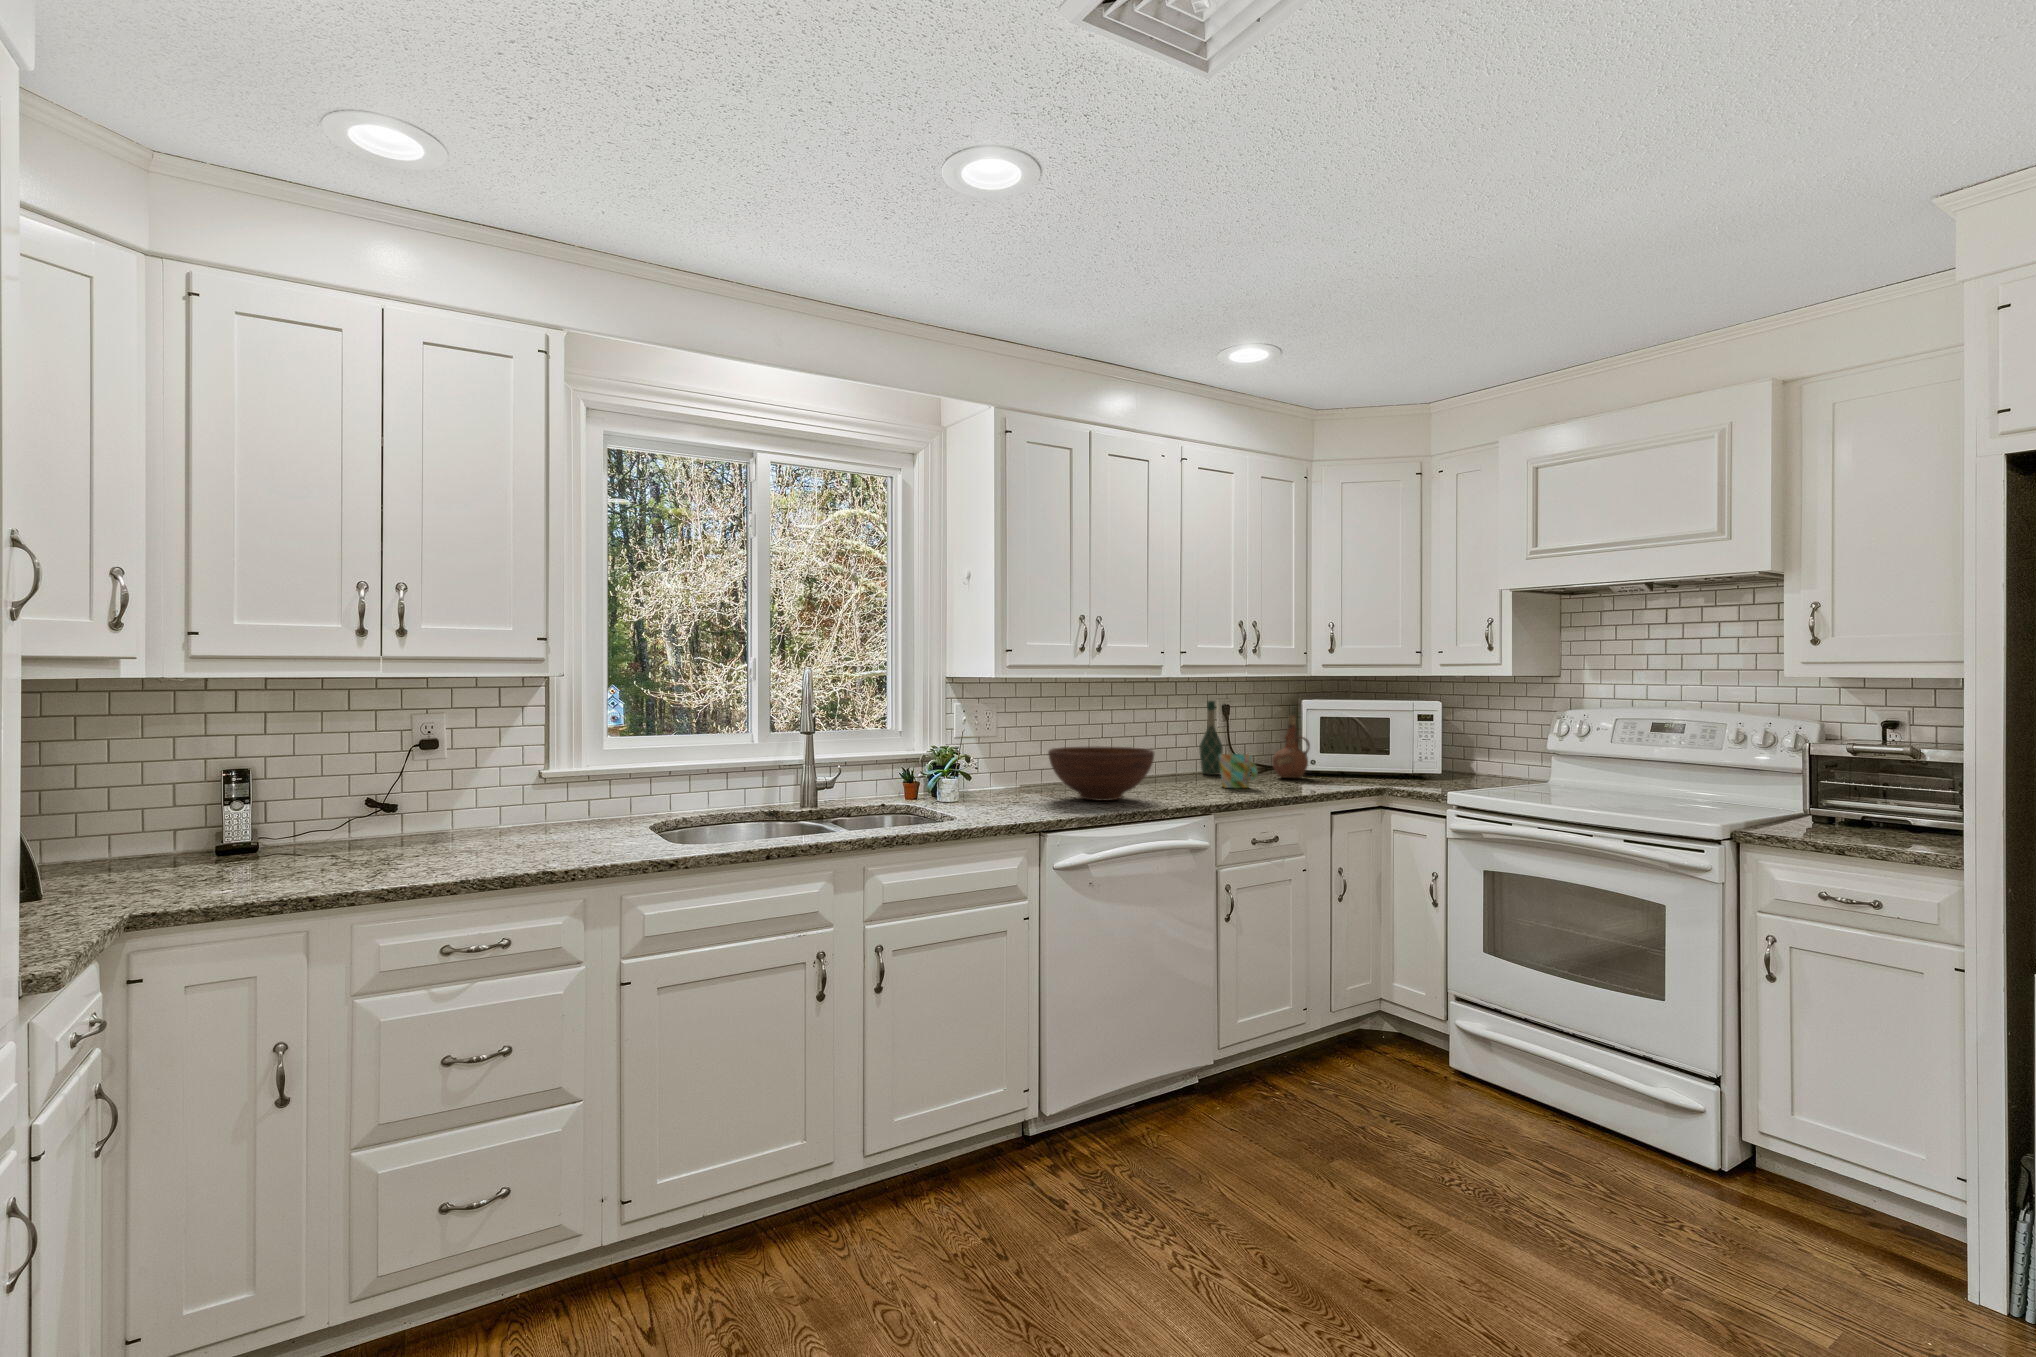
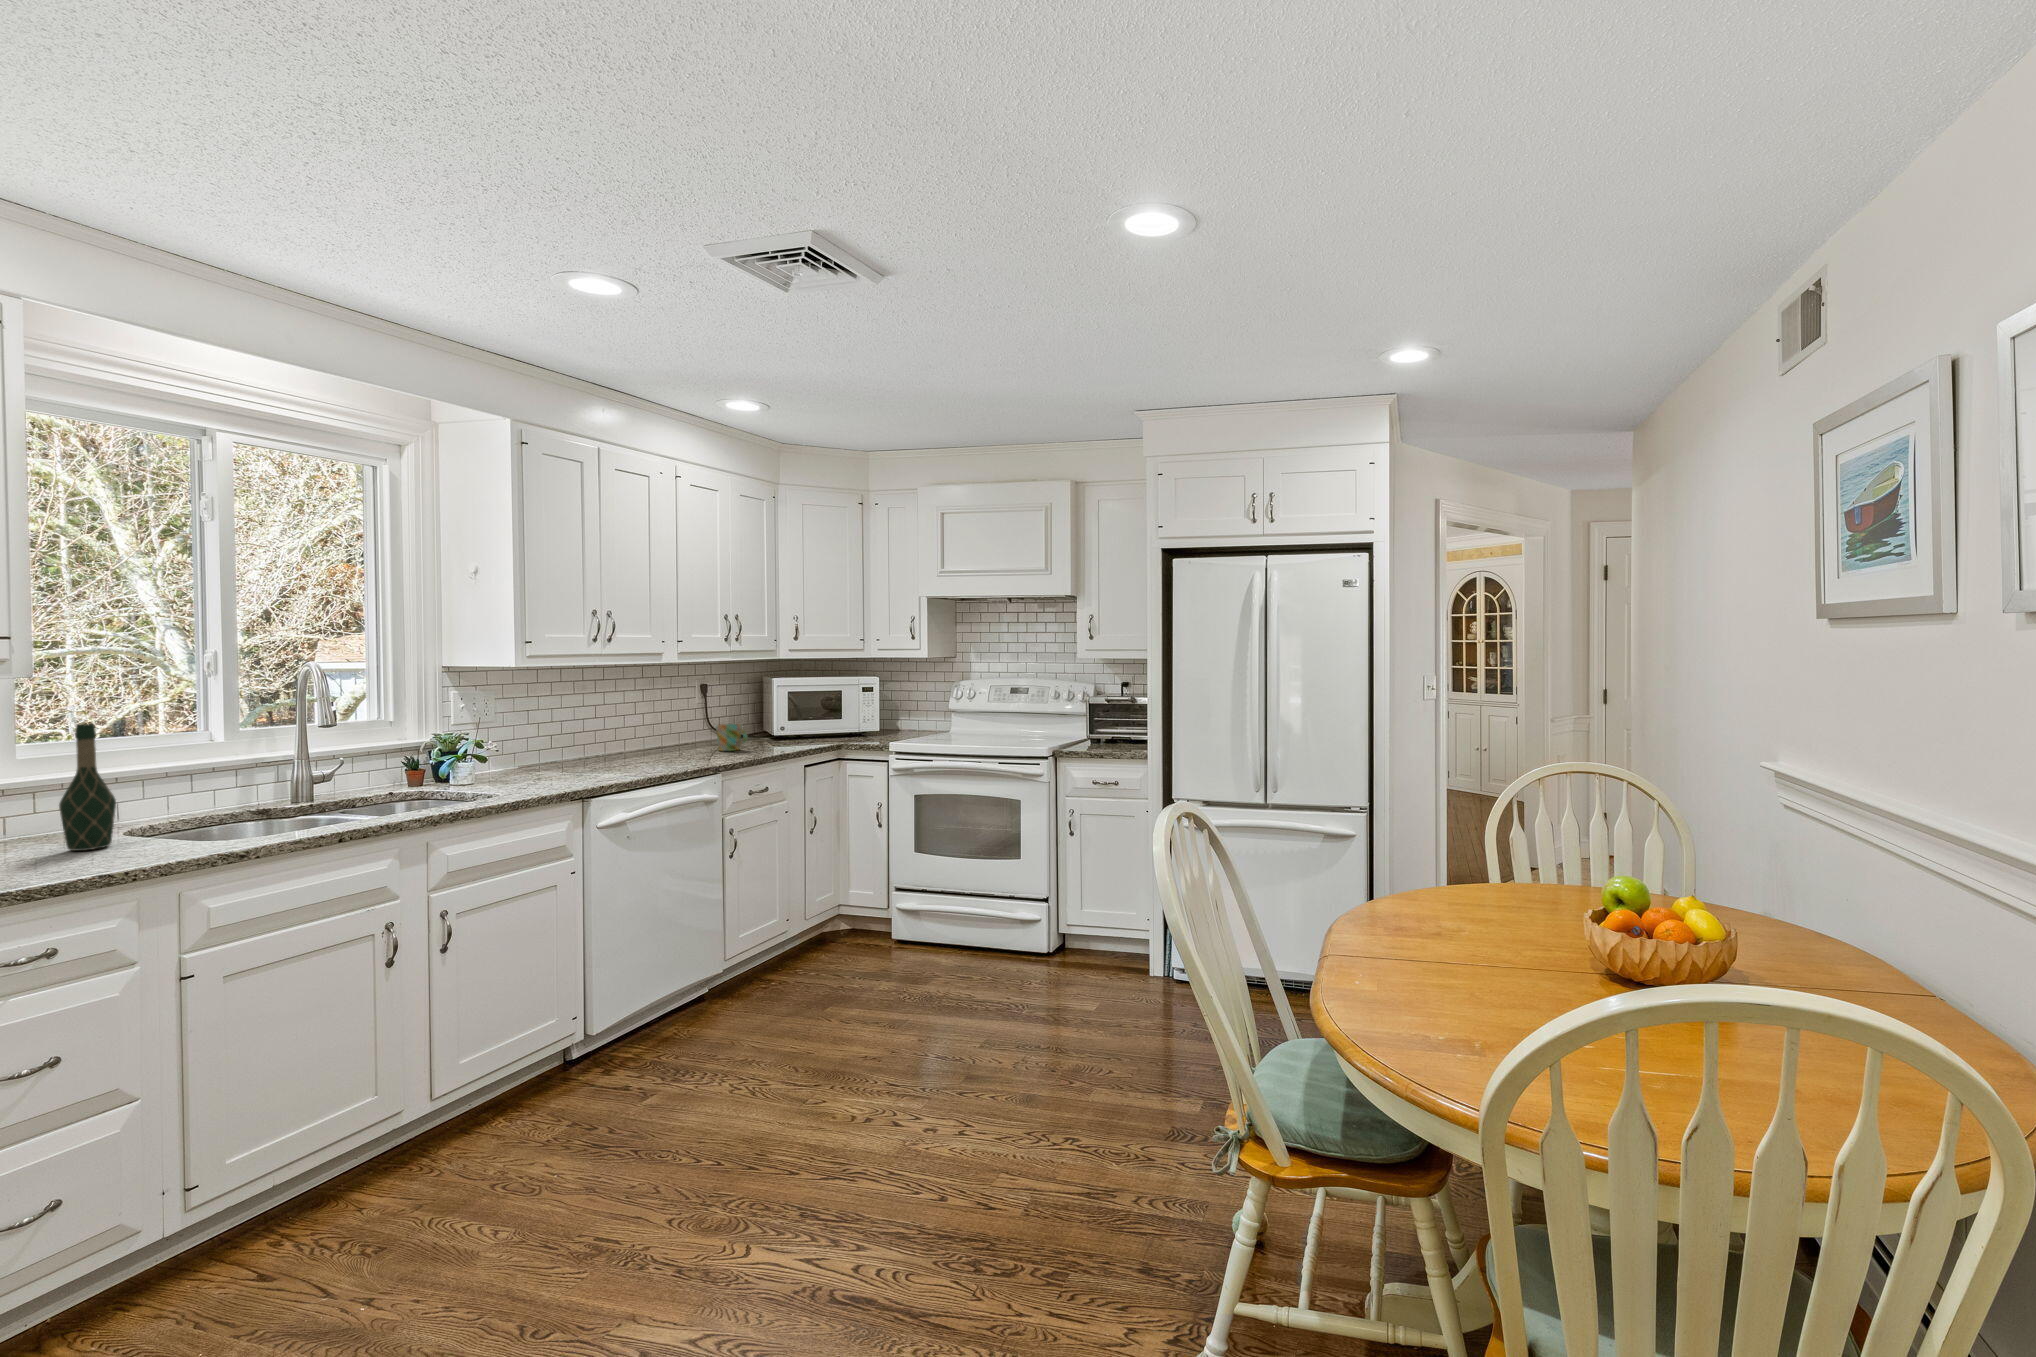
wine bottle: present [1199,701,1223,775] -> present [59,723,116,851]
ceramic pitcher: present [1272,715,1310,778] -> none [752,692,781,741]
fruit bowl: present [1048,746,1154,801] -> none [576,723,672,768]

